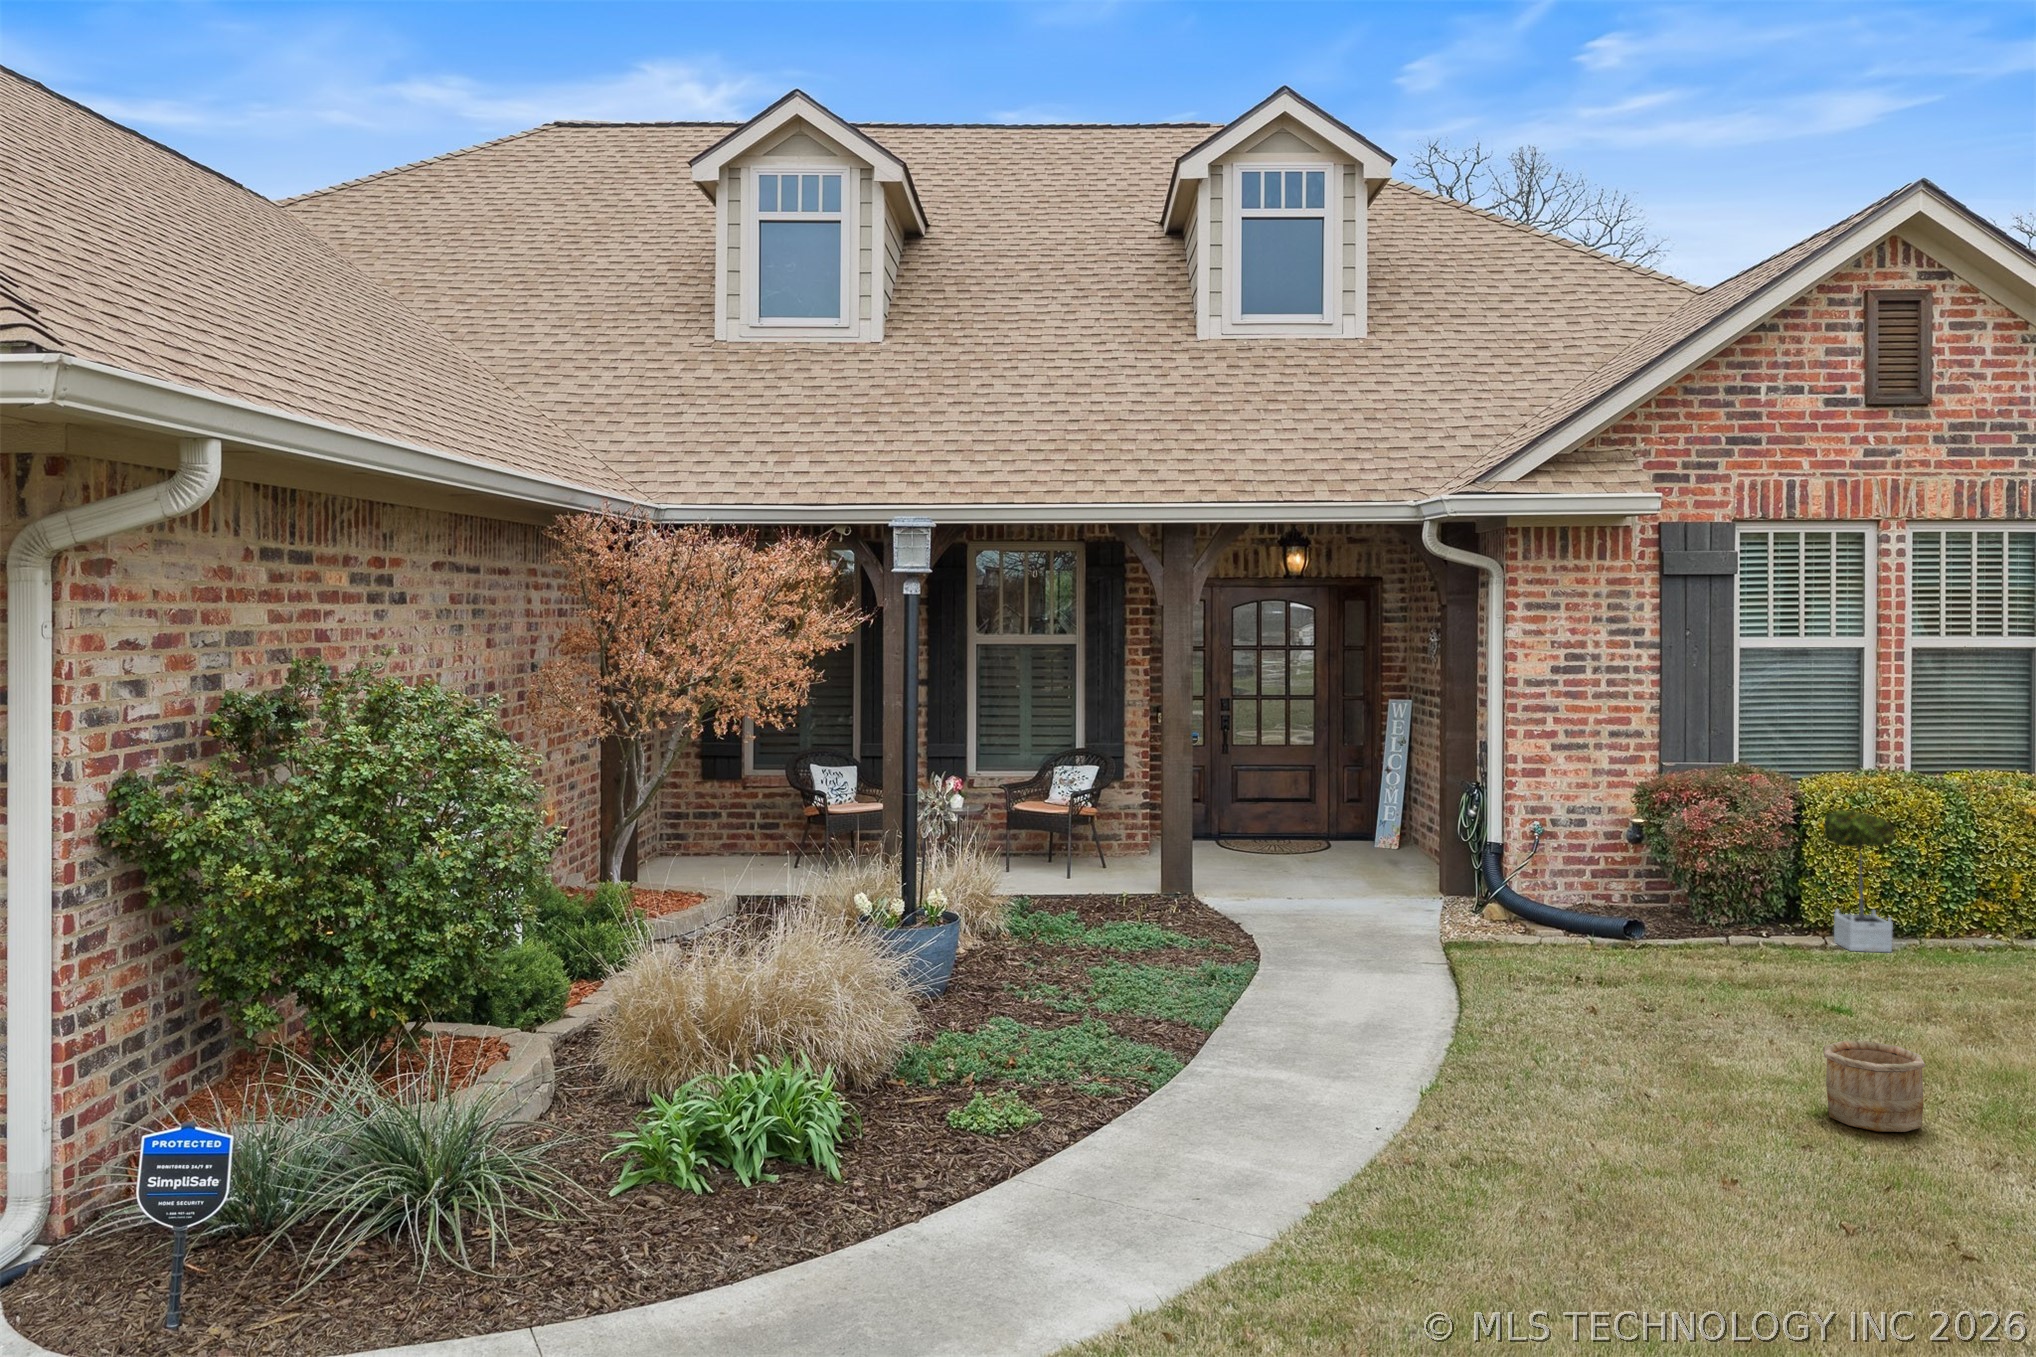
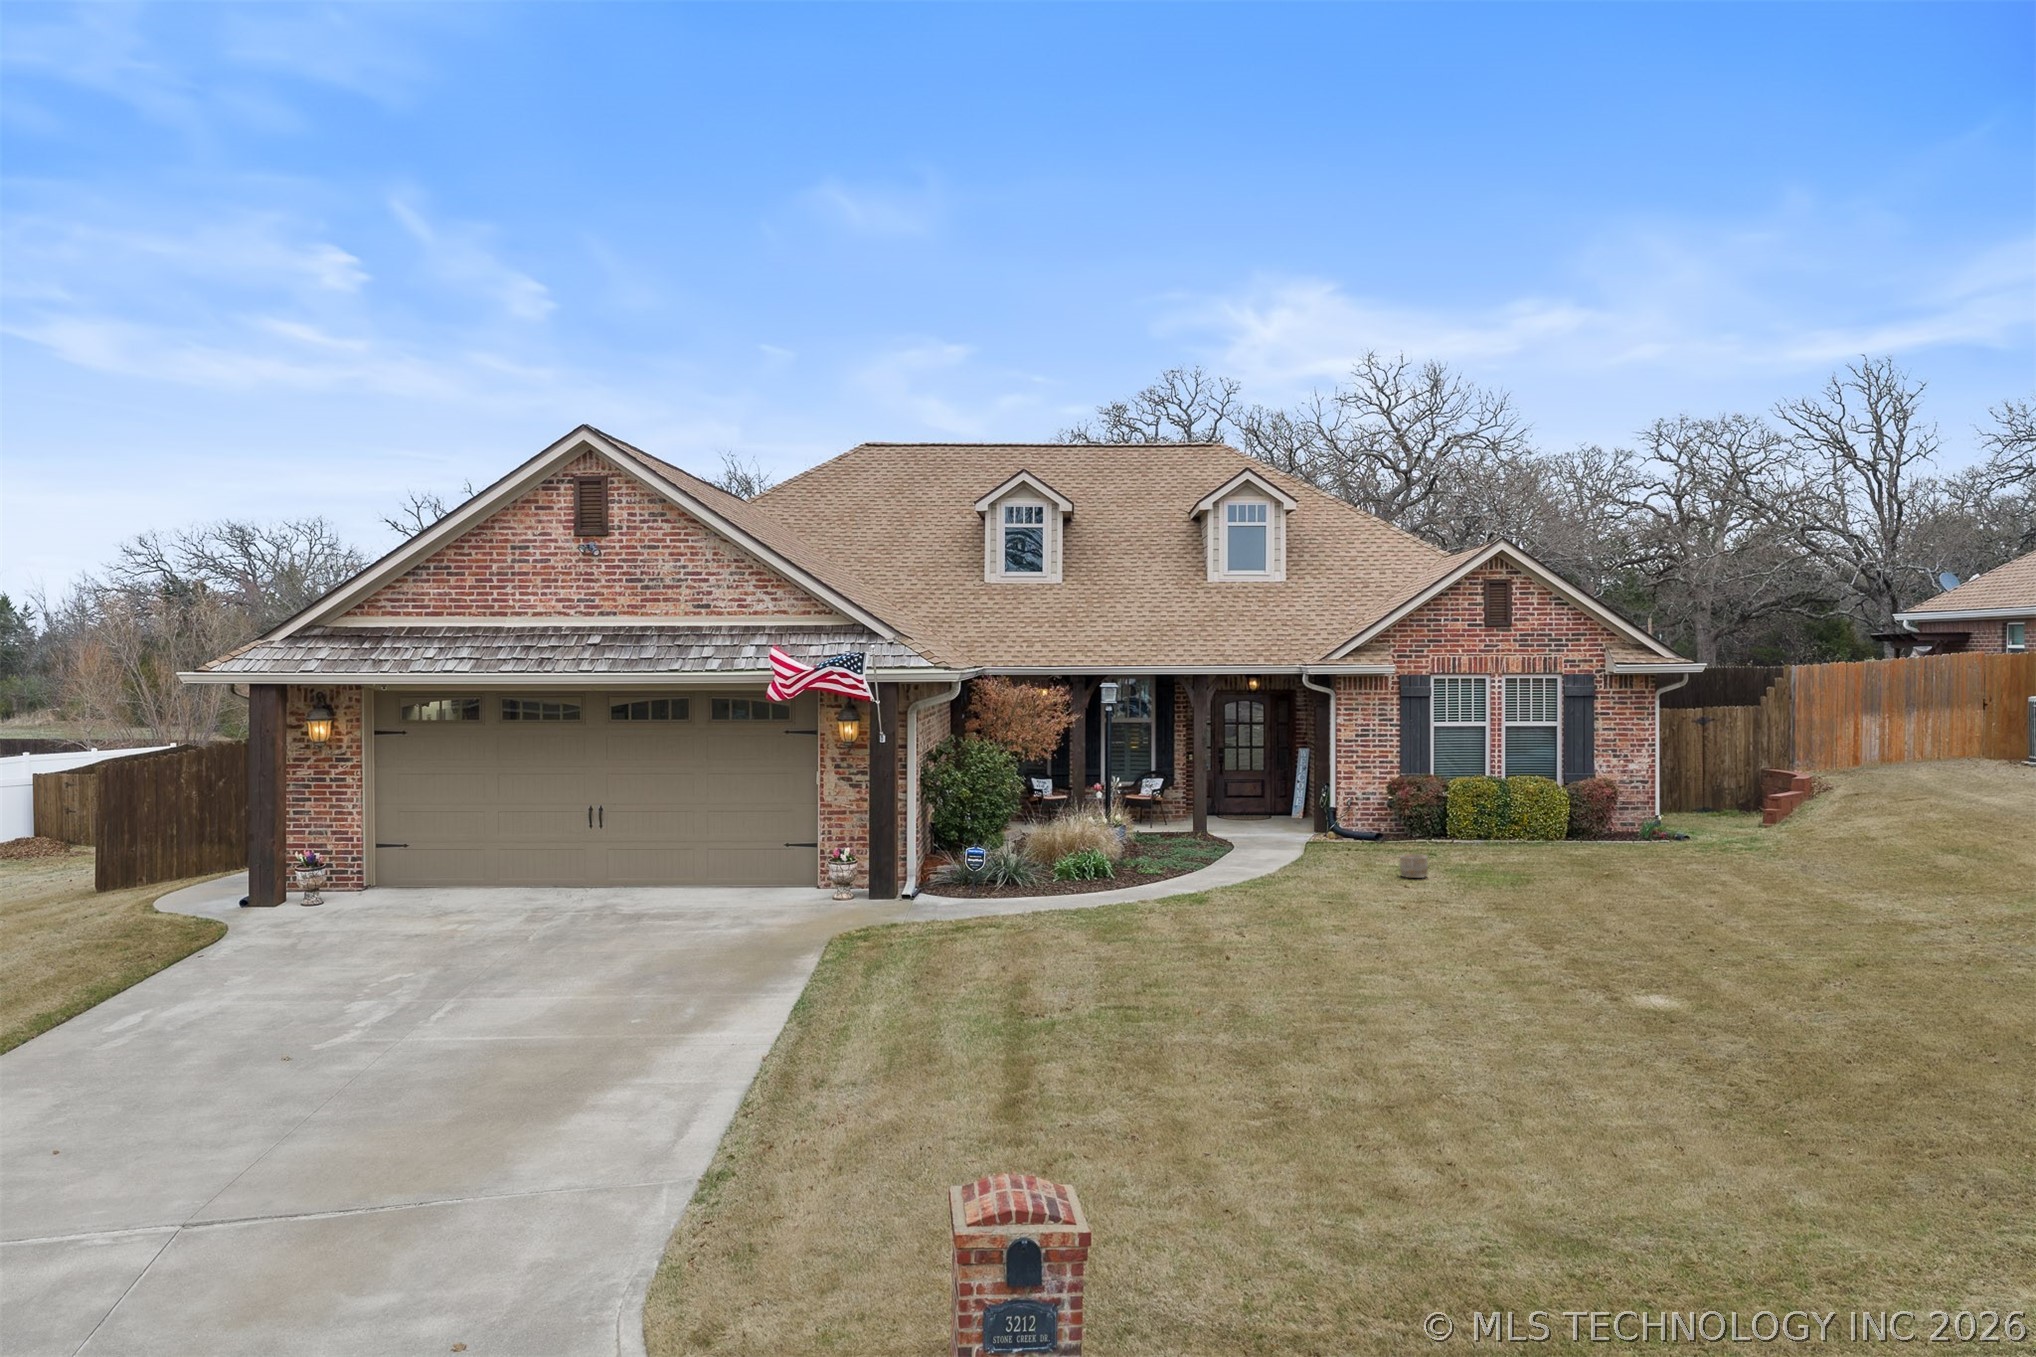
potted tree: present [1824,809,1895,952] -> none [1457,791,1483,848]

